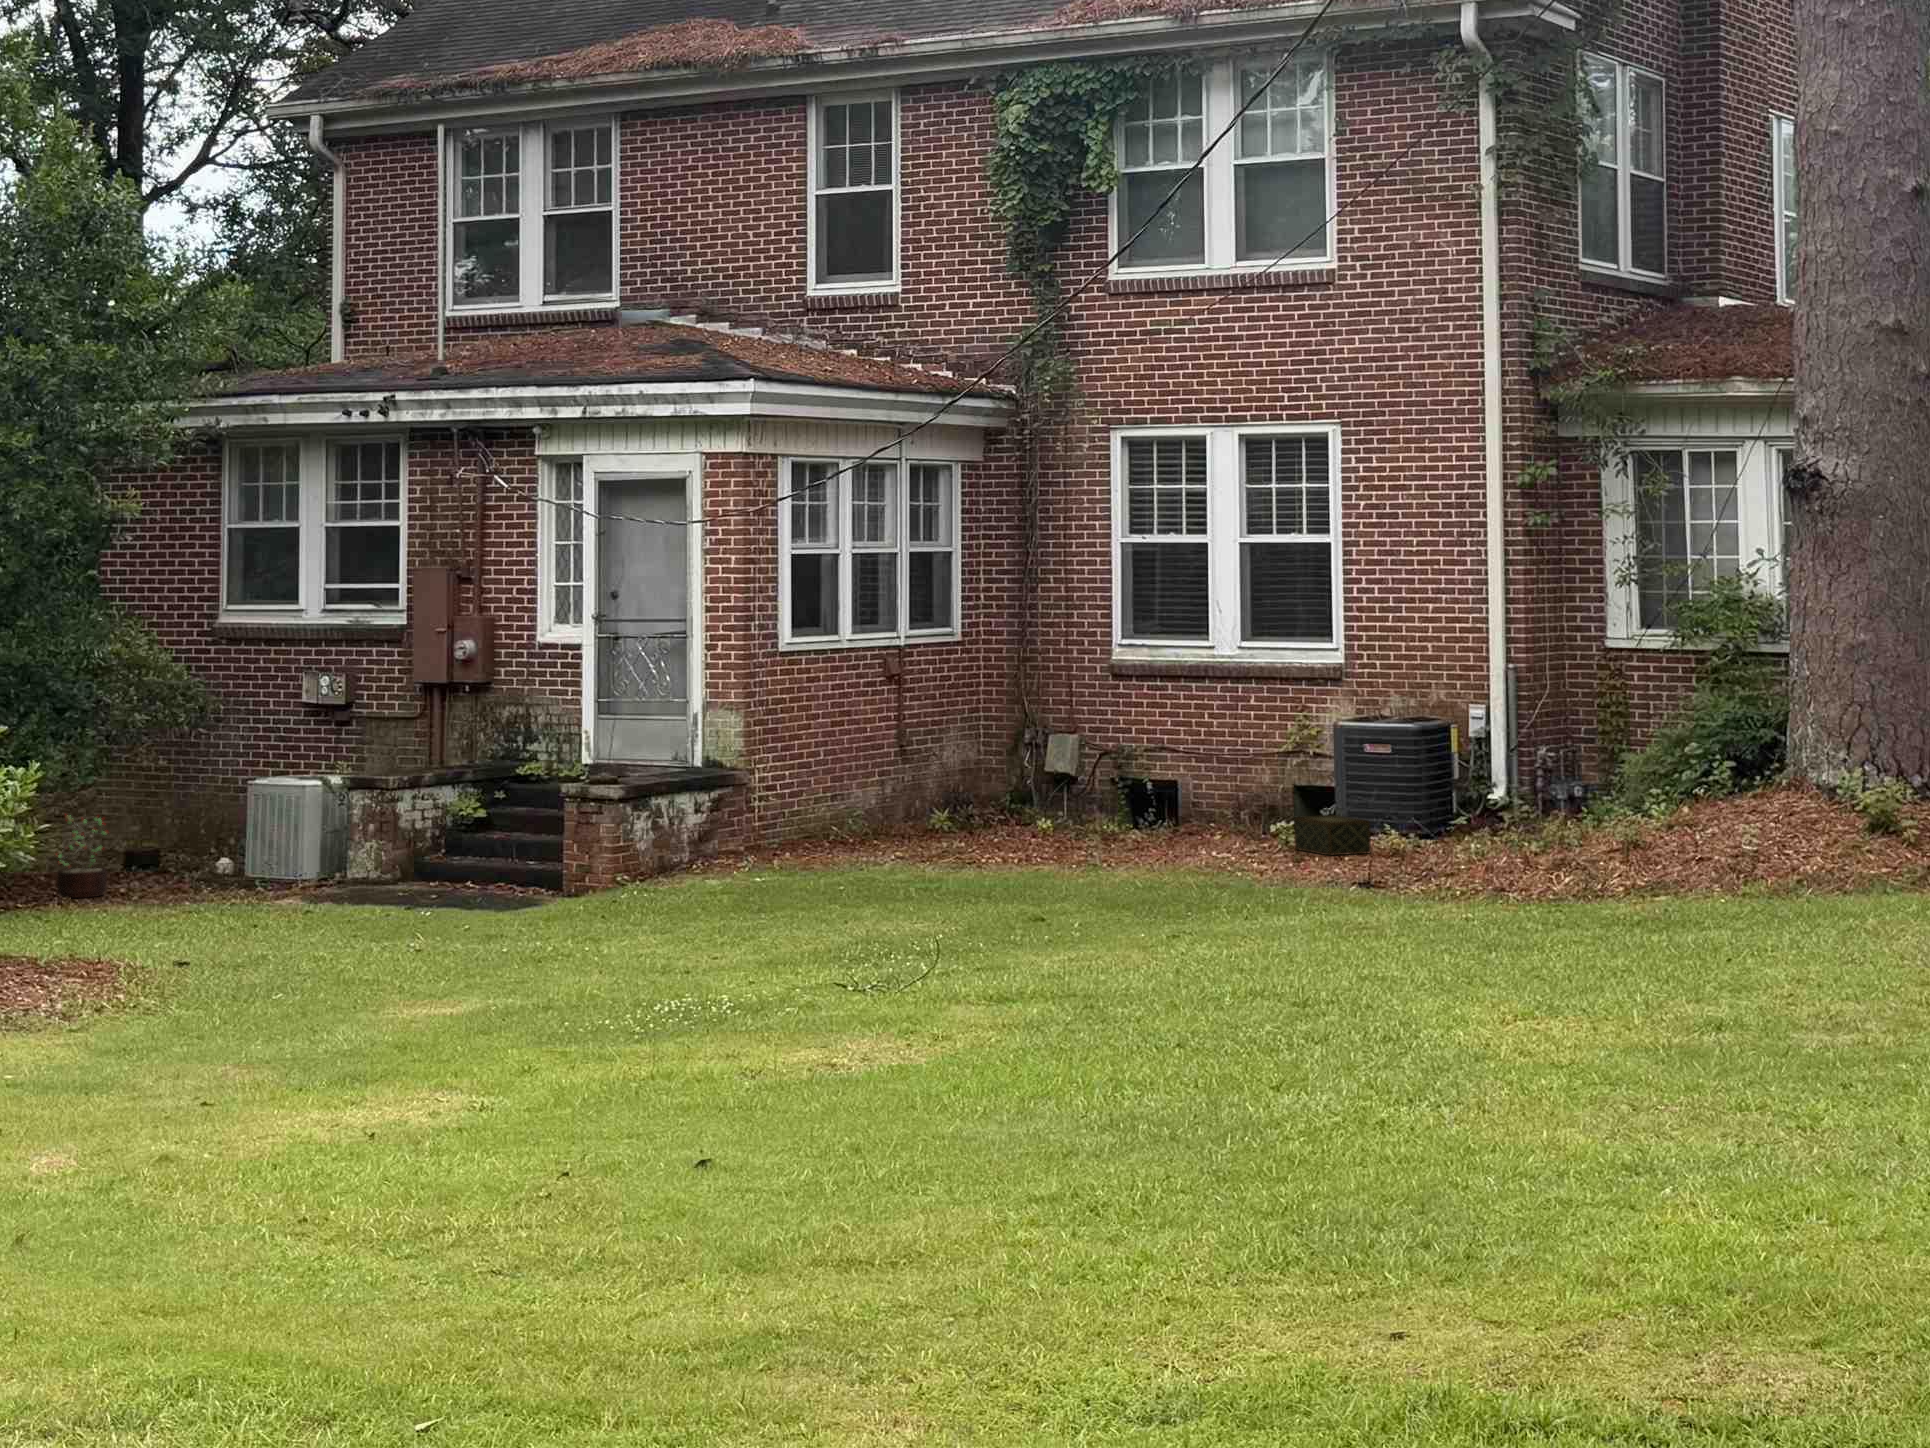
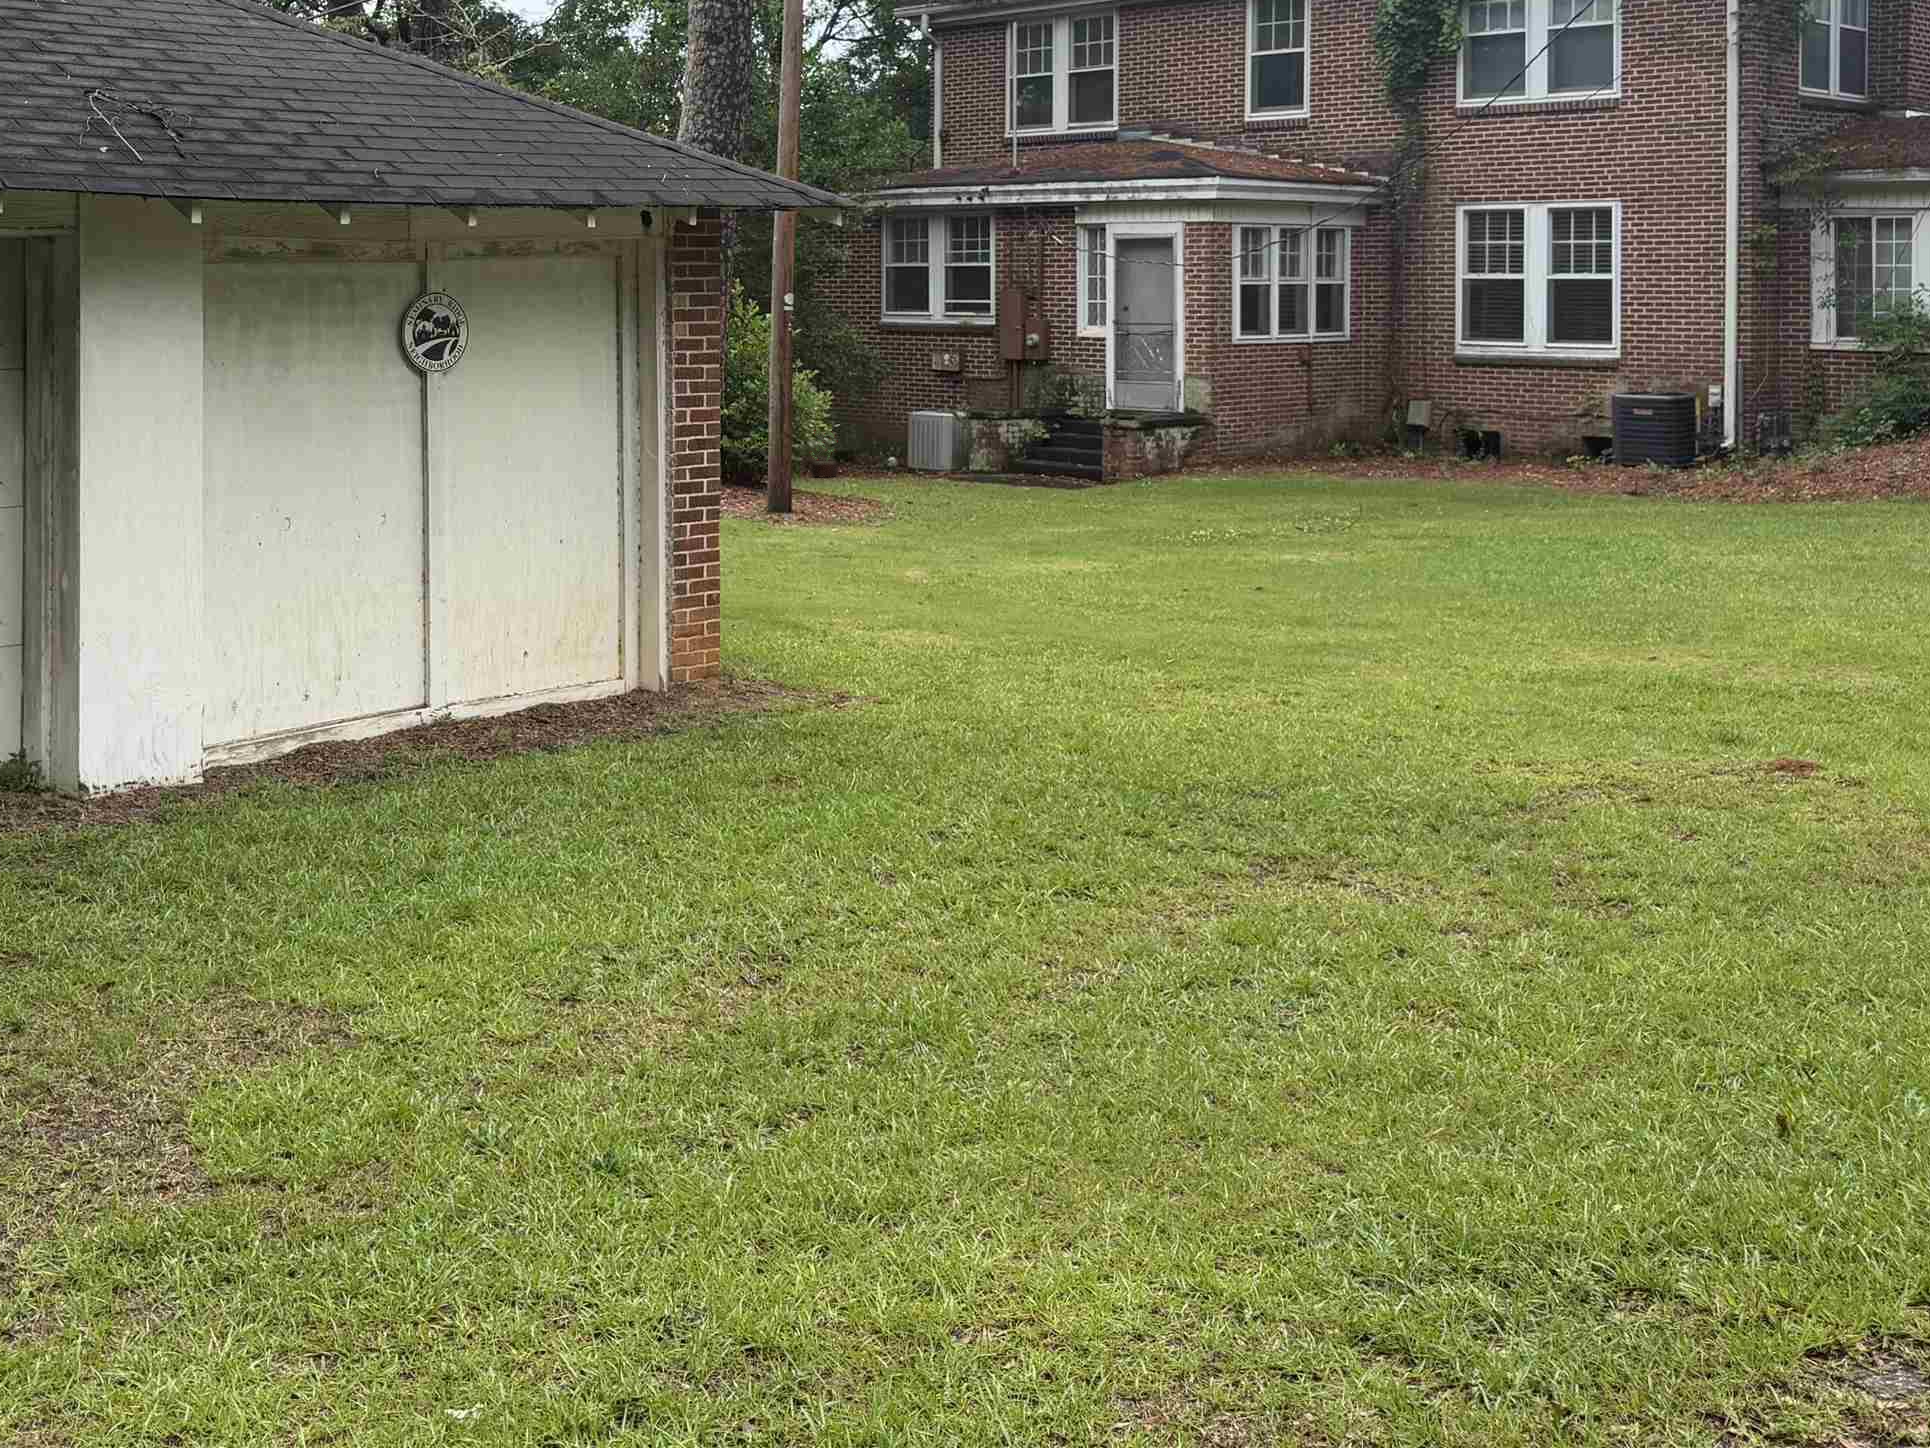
woven basket: present [1294,815,1371,856] -> none [1580,455,1635,480]

